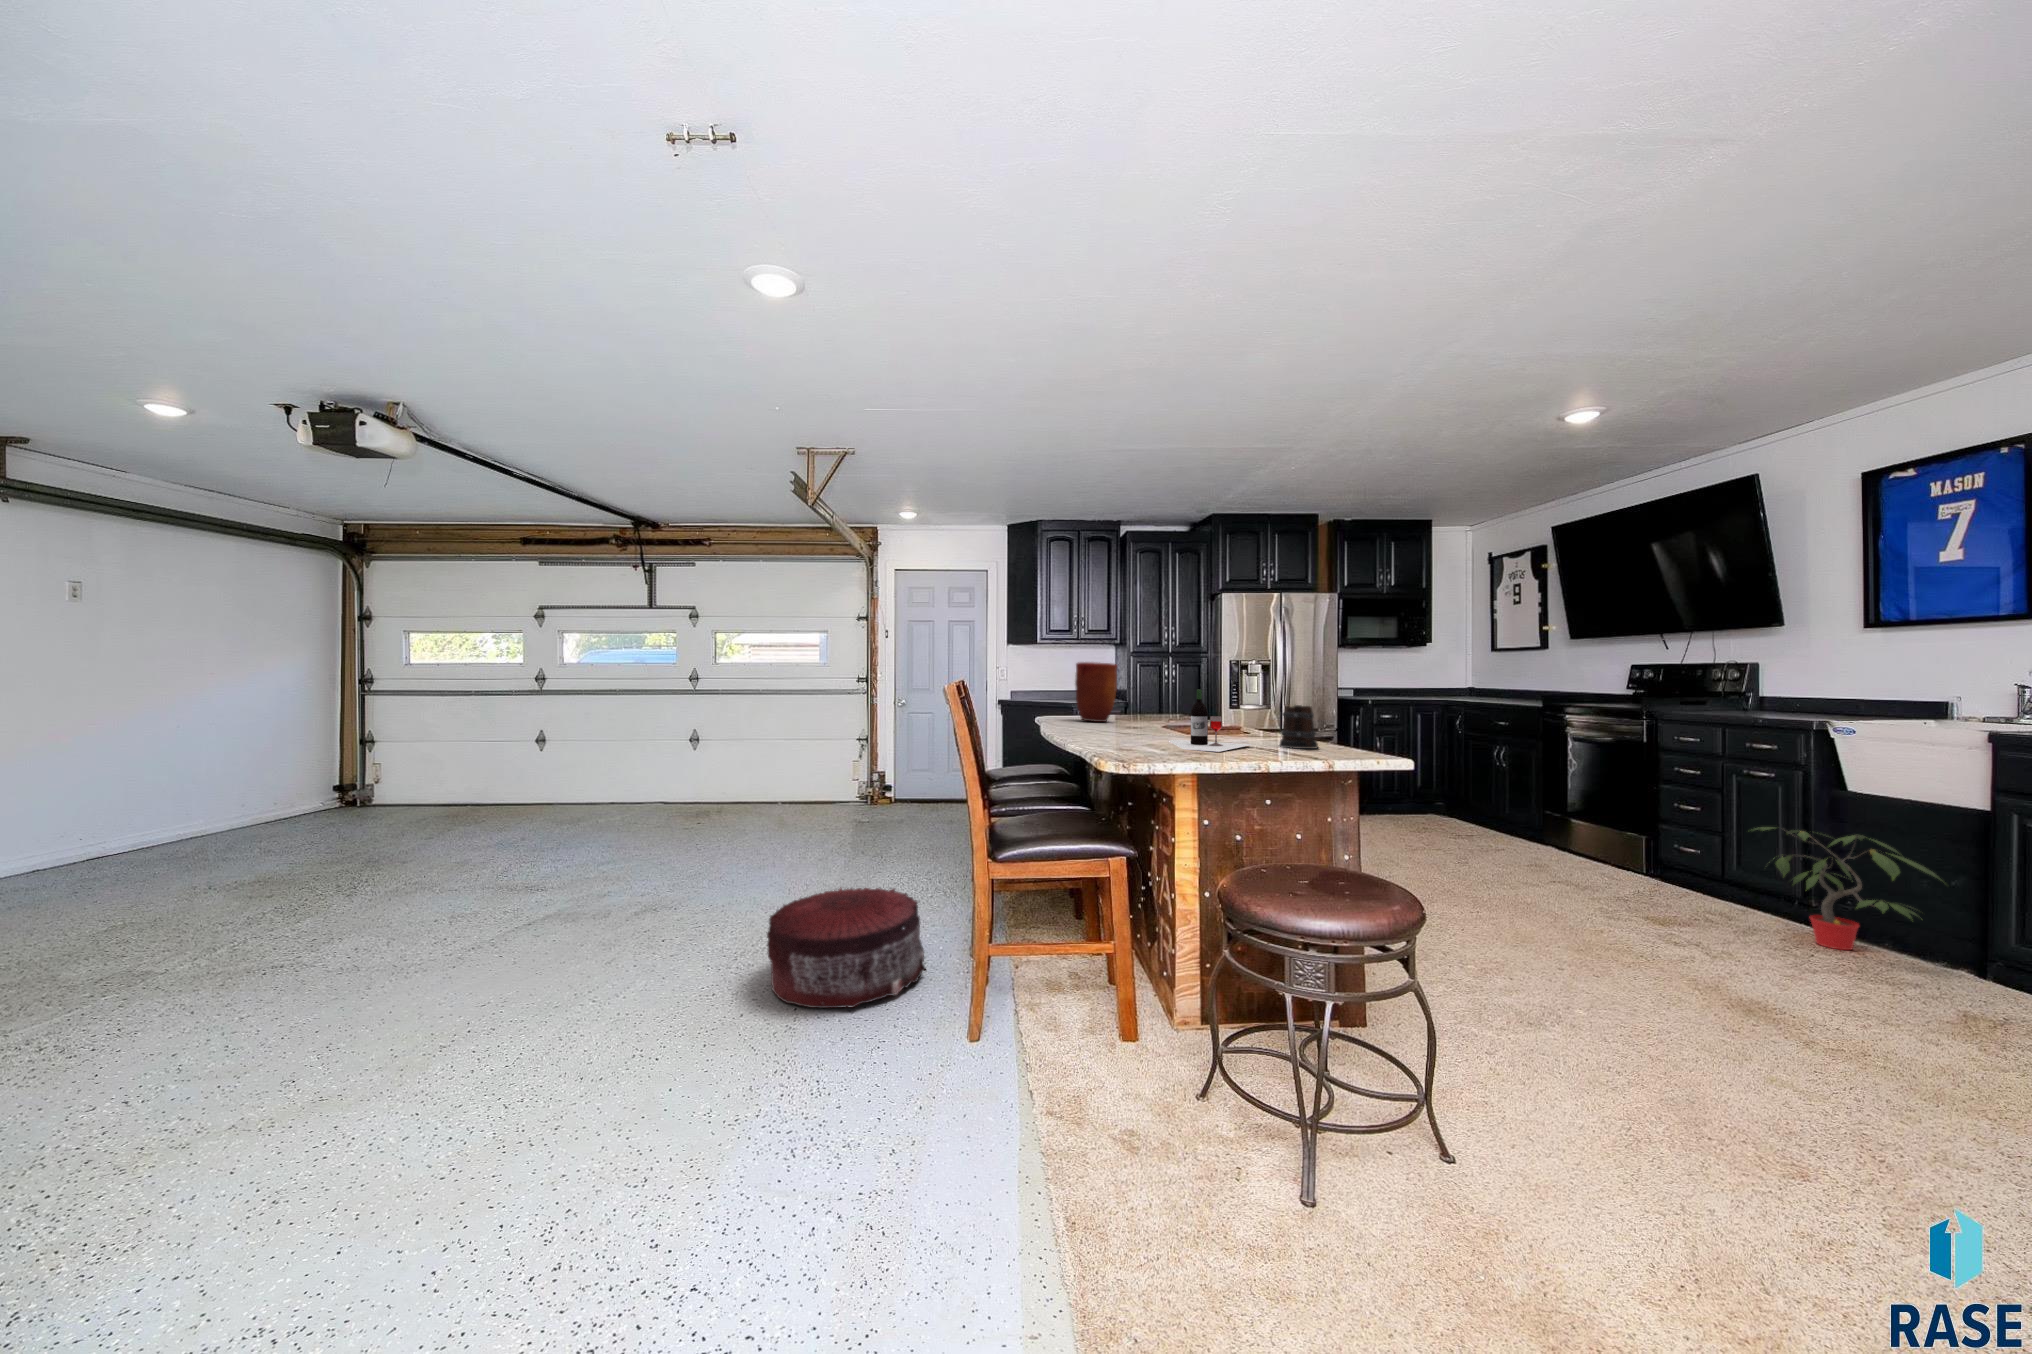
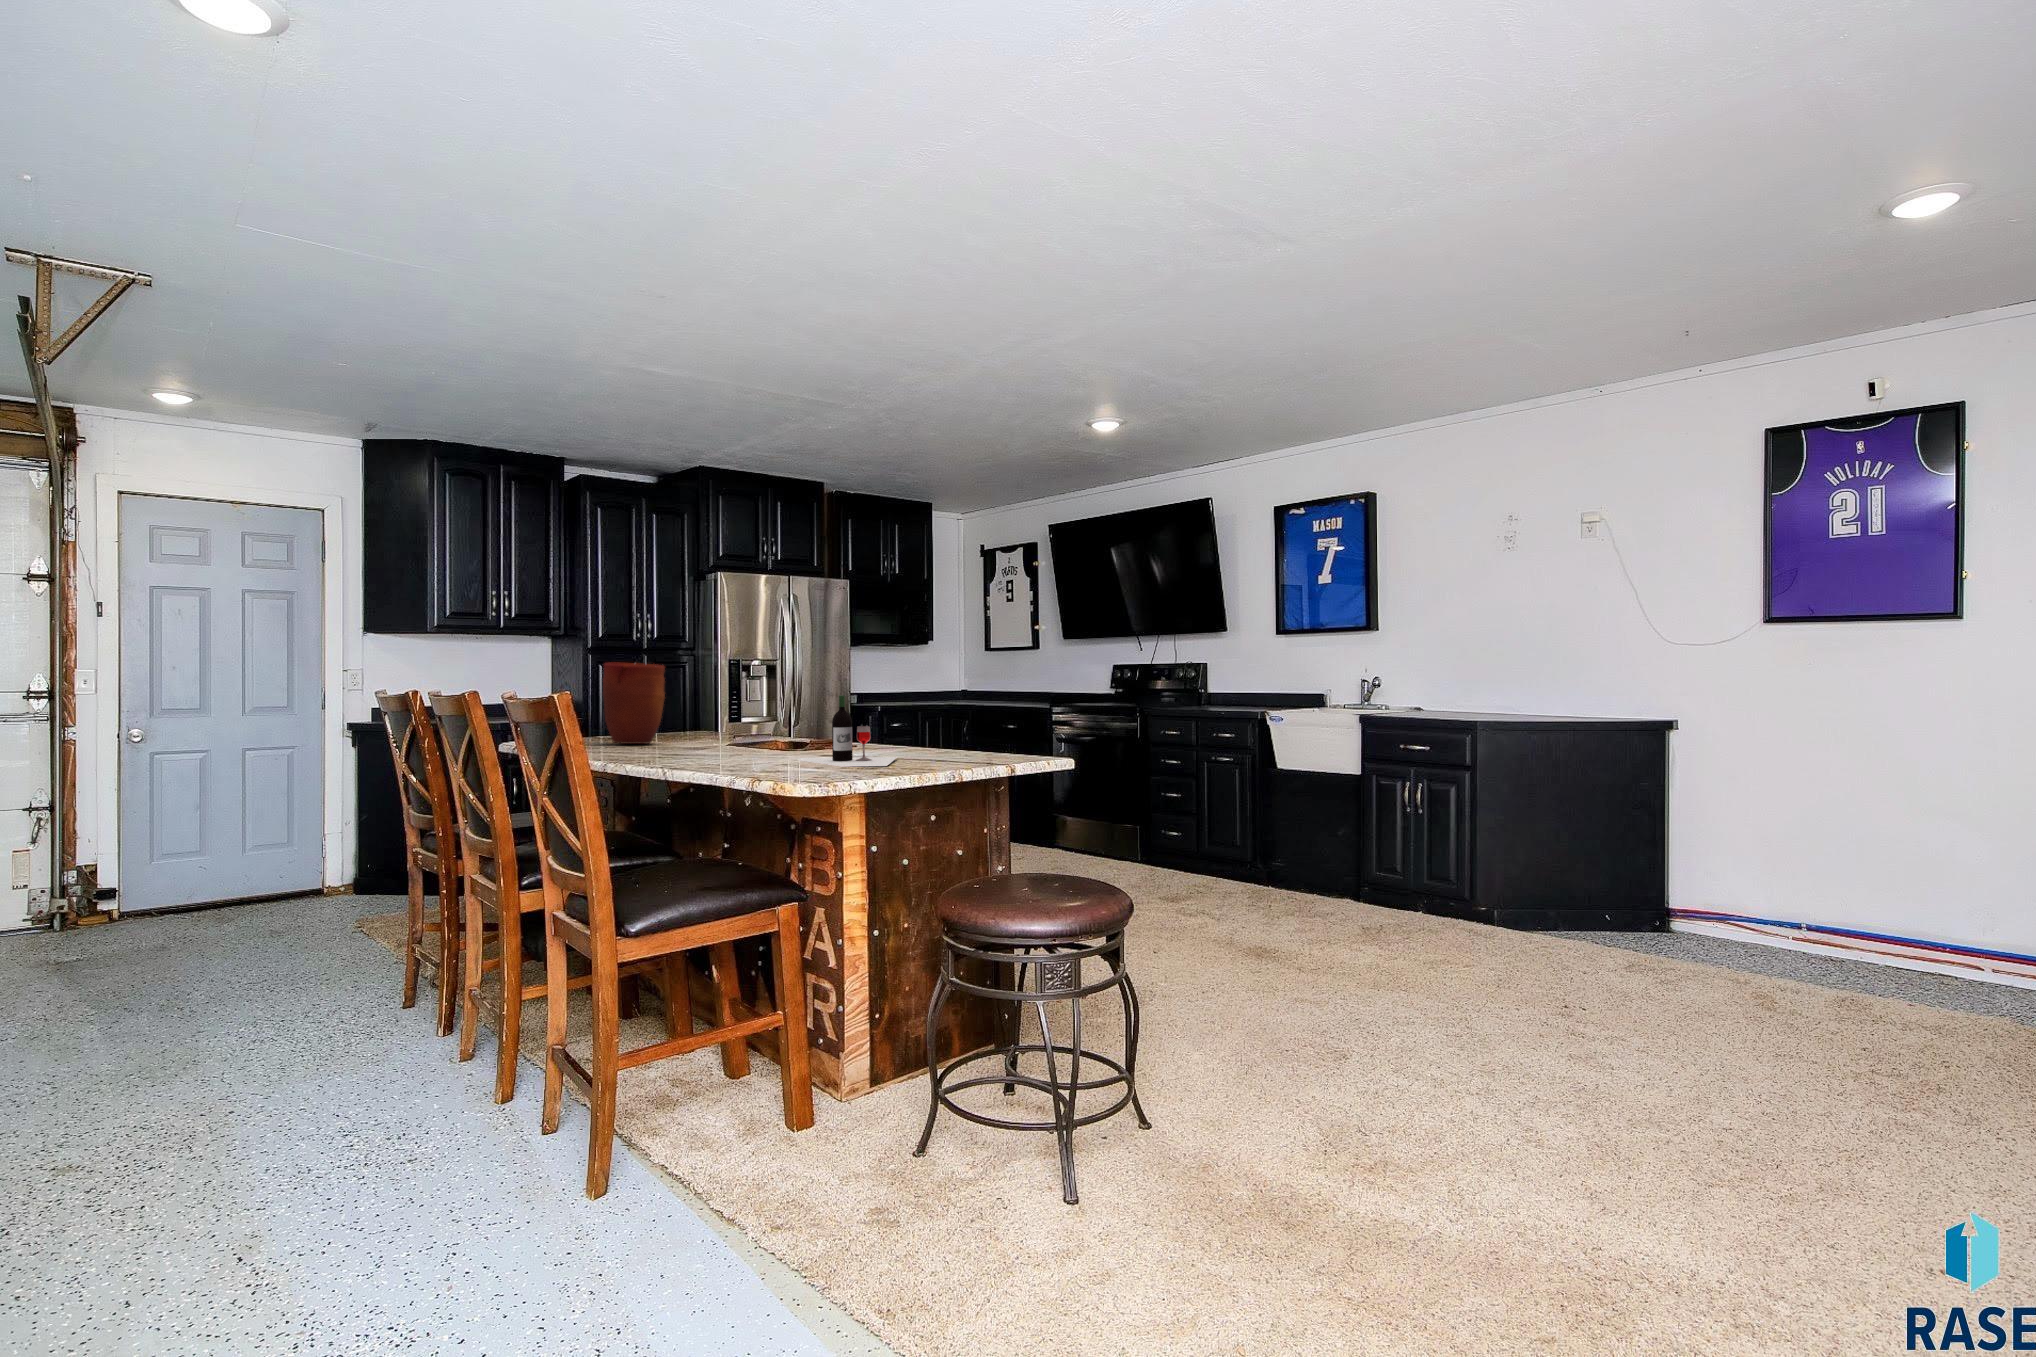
beer mug: present [1279,705,1318,749] -> none [914,710,957,758]
potted plant: present [1751,827,1940,950] -> none [1220,800,1335,895]
pouf: present [767,888,926,1008] -> none [121,1028,450,1263]

